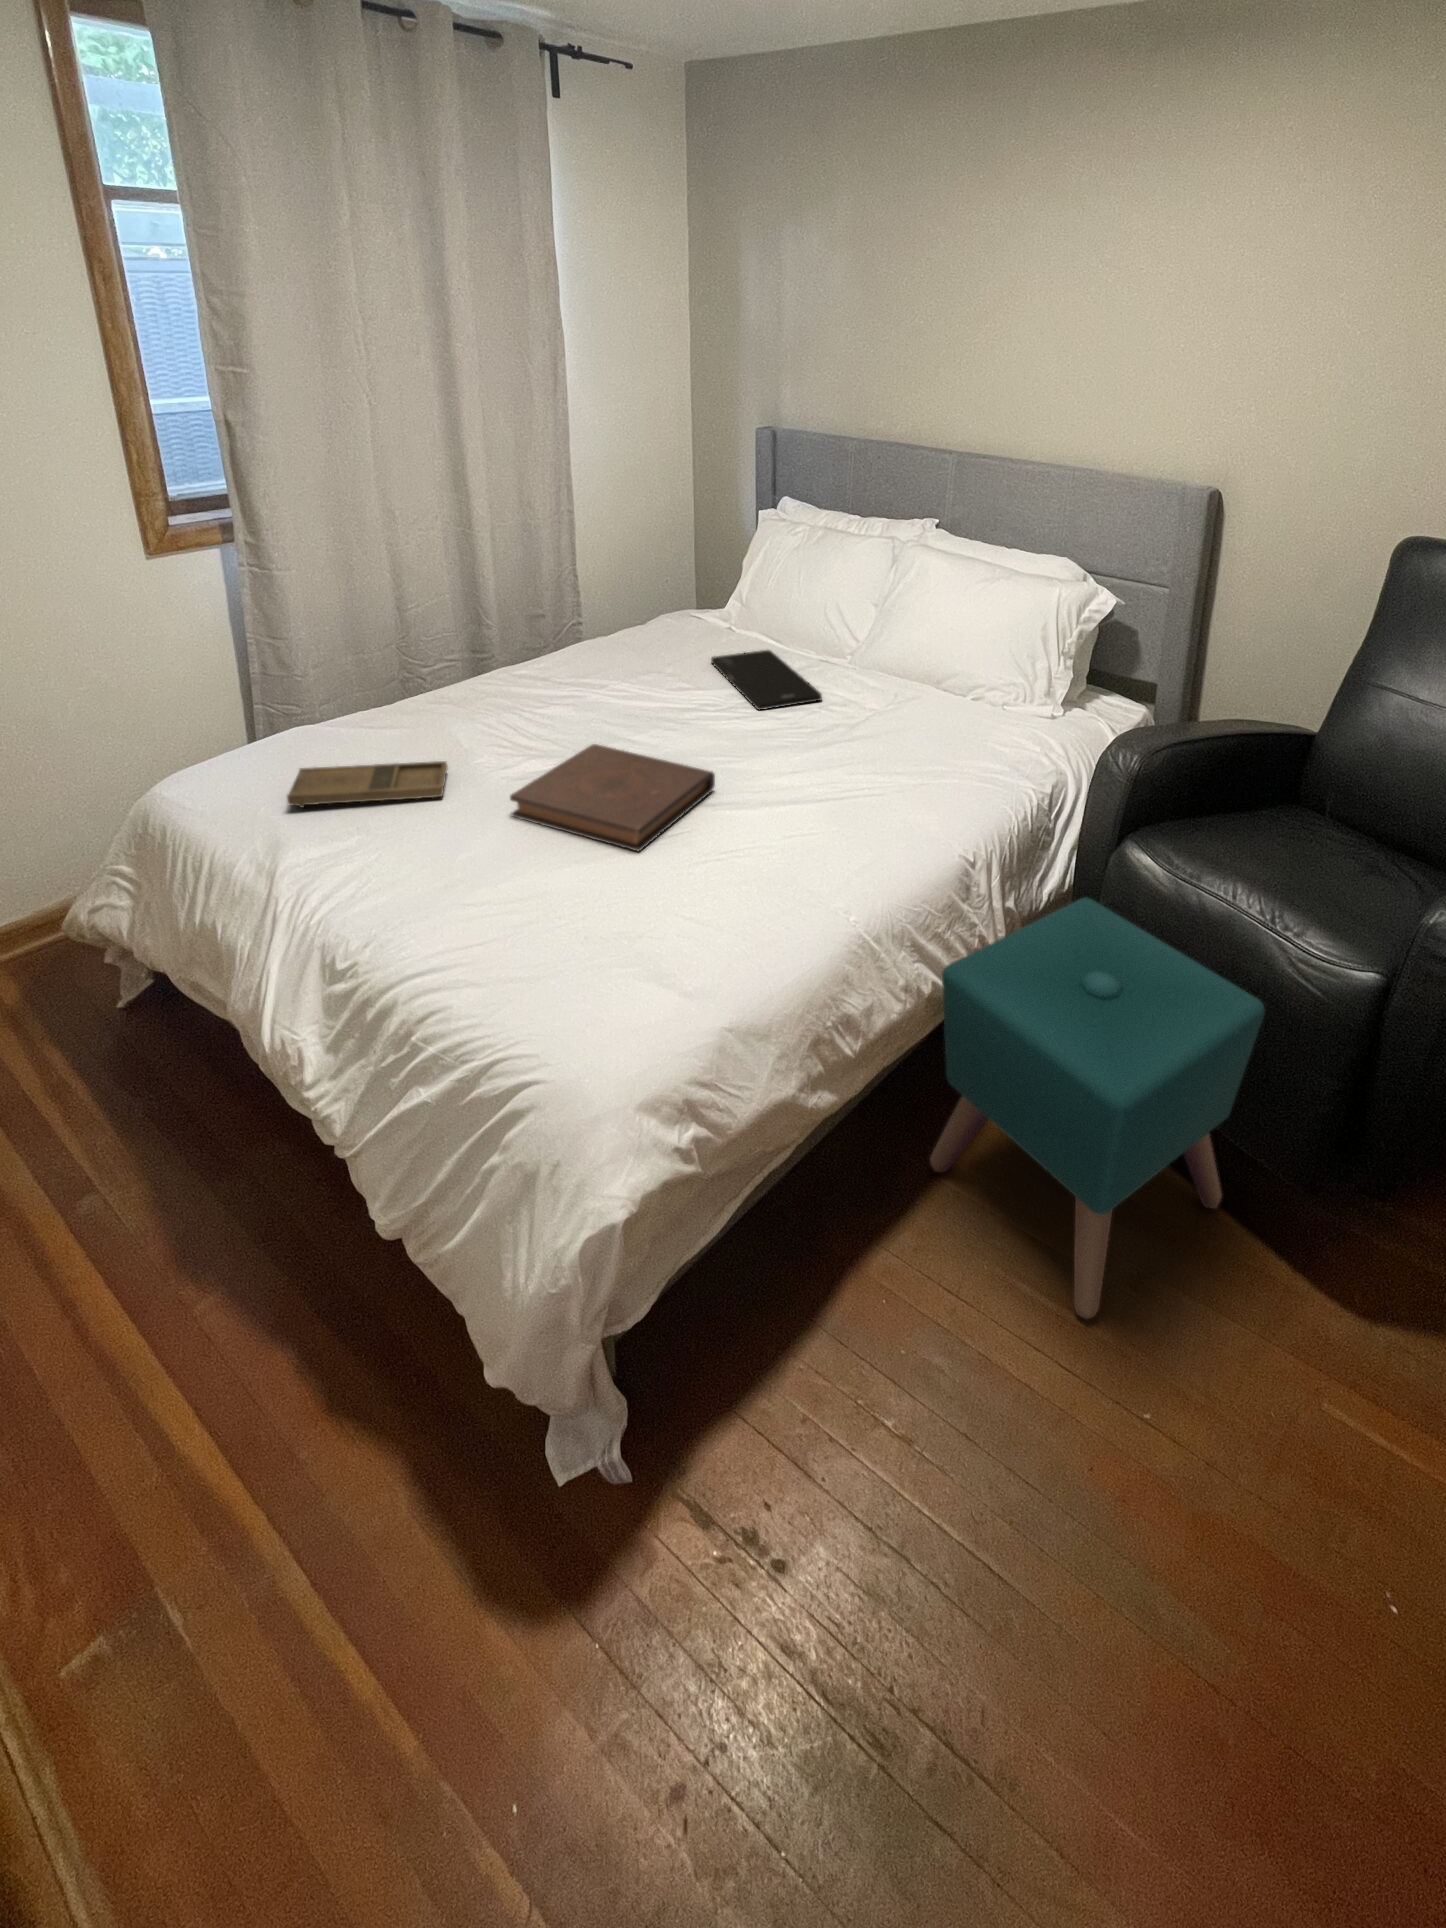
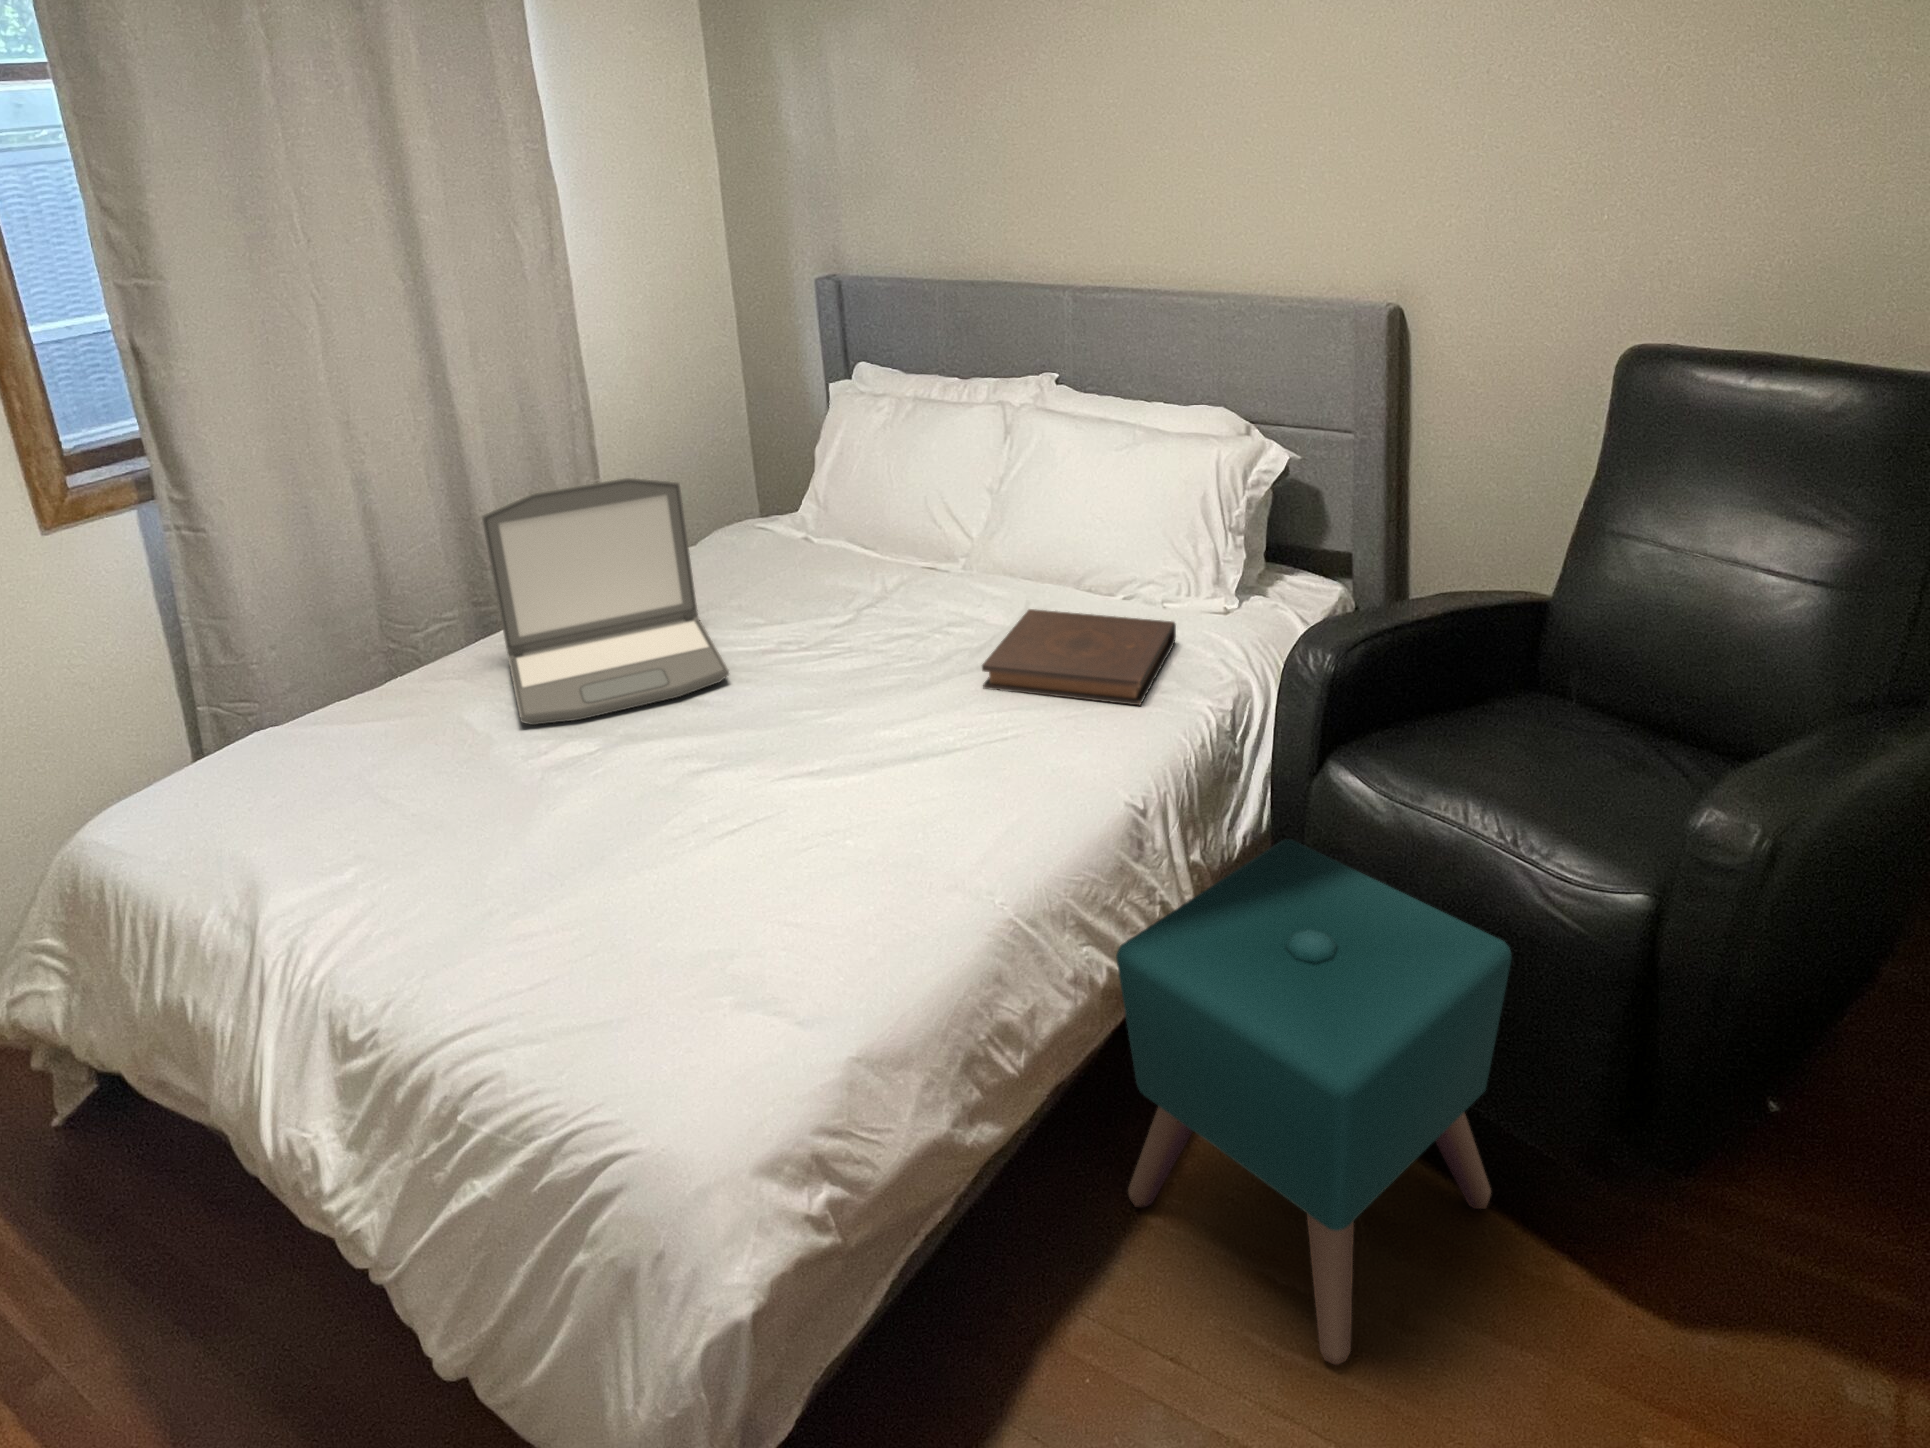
laptop: none [479,559,657,742] -> present [482,478,729,725]
smartphone: present [711,650,822,710] -> none [791,566,937,647]
book: present [510,744,715,851] -> present [982,609,1176,706]
tray: present [287,761,447,808] -> none [262,759,466,841]

